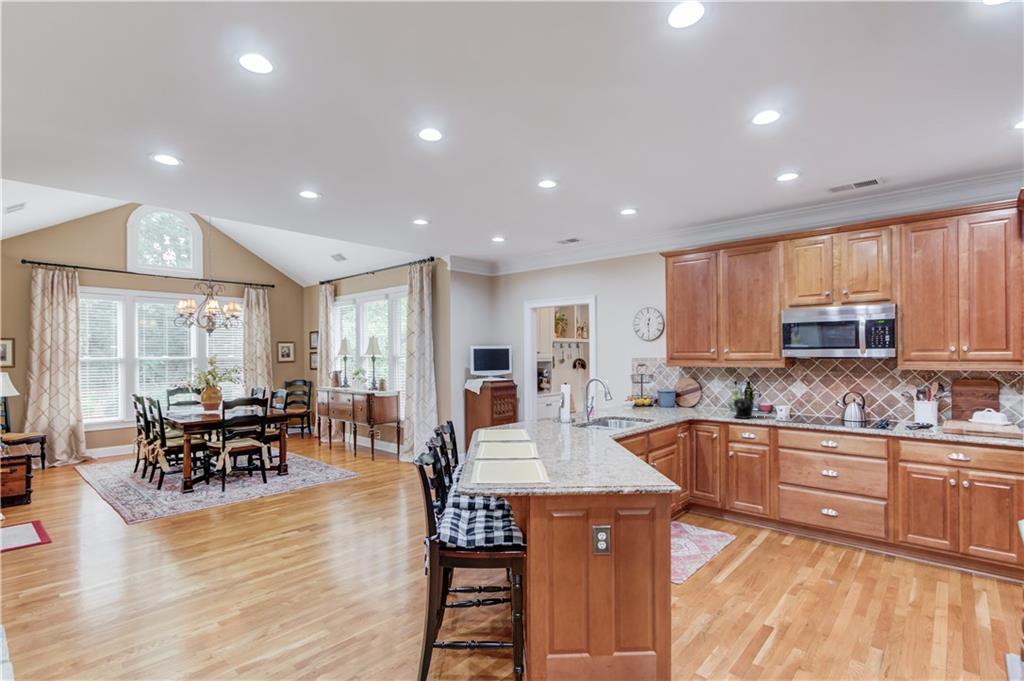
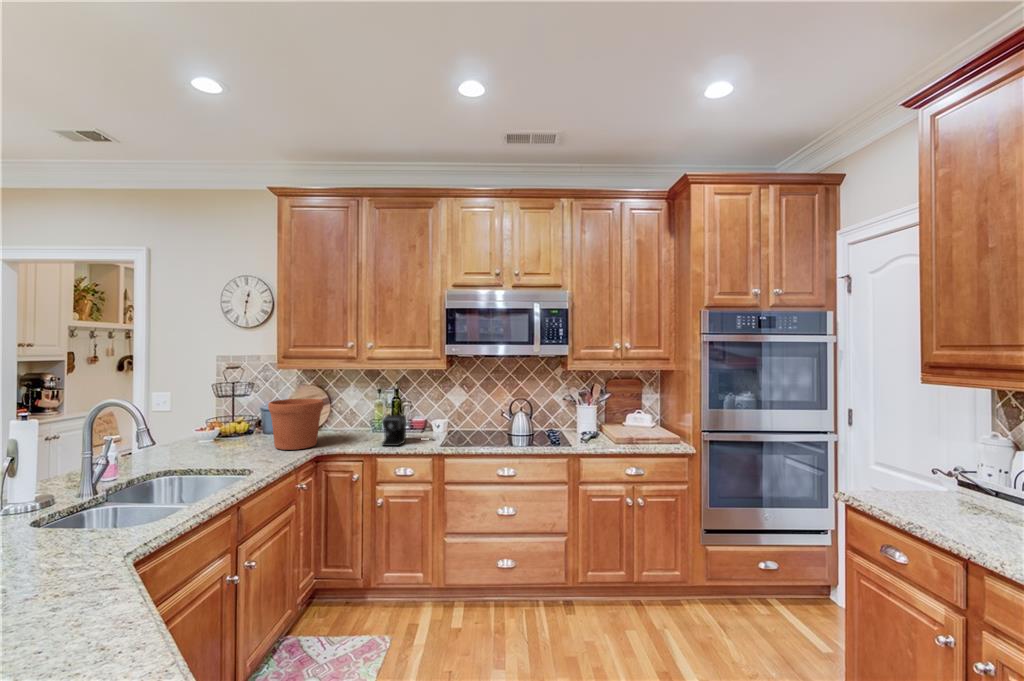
flower pot: none [662,384,695,415] -> present [268,399,324,450]

